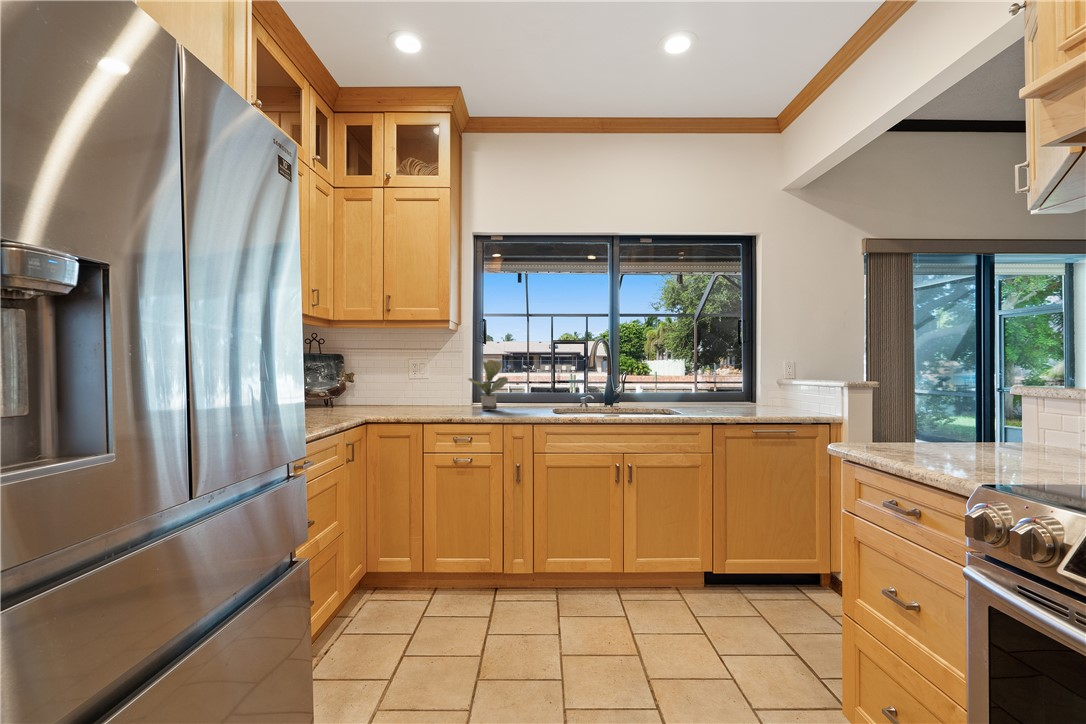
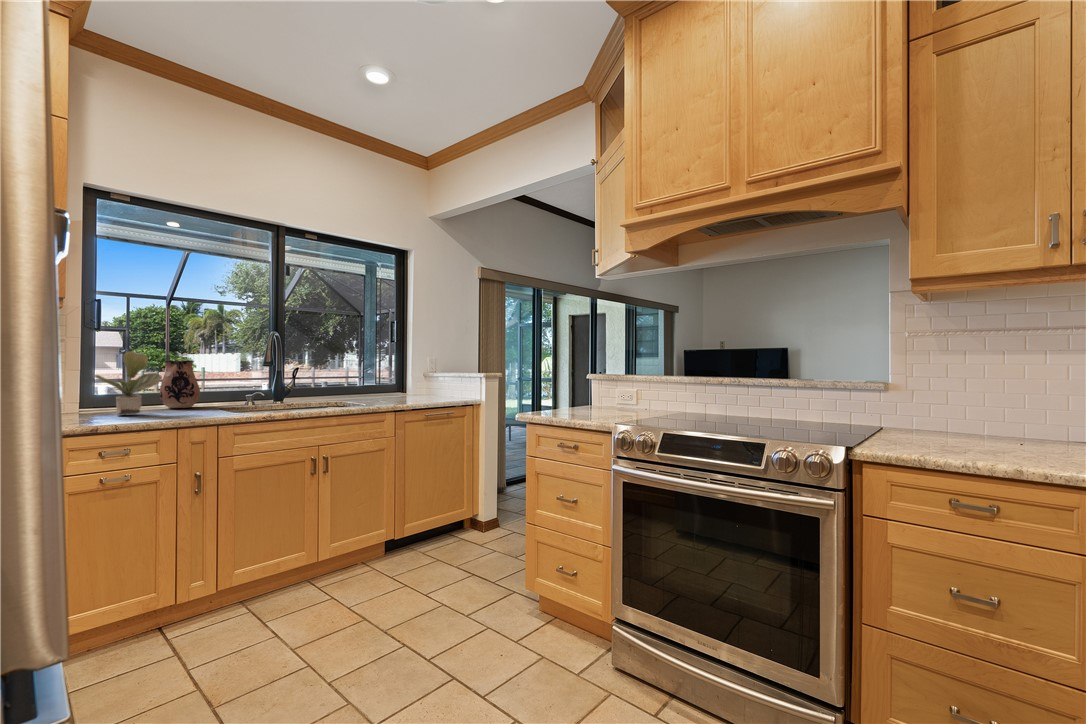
ceramic pitcher: none [518,367,546,407] -> present [159,361,200,408]

